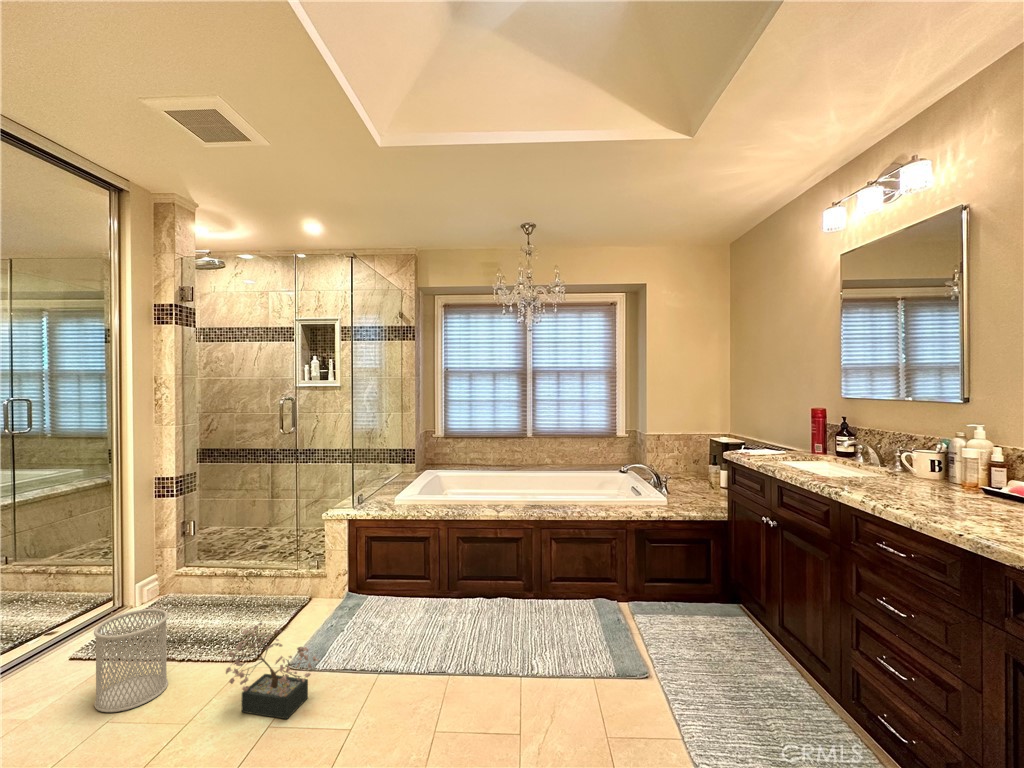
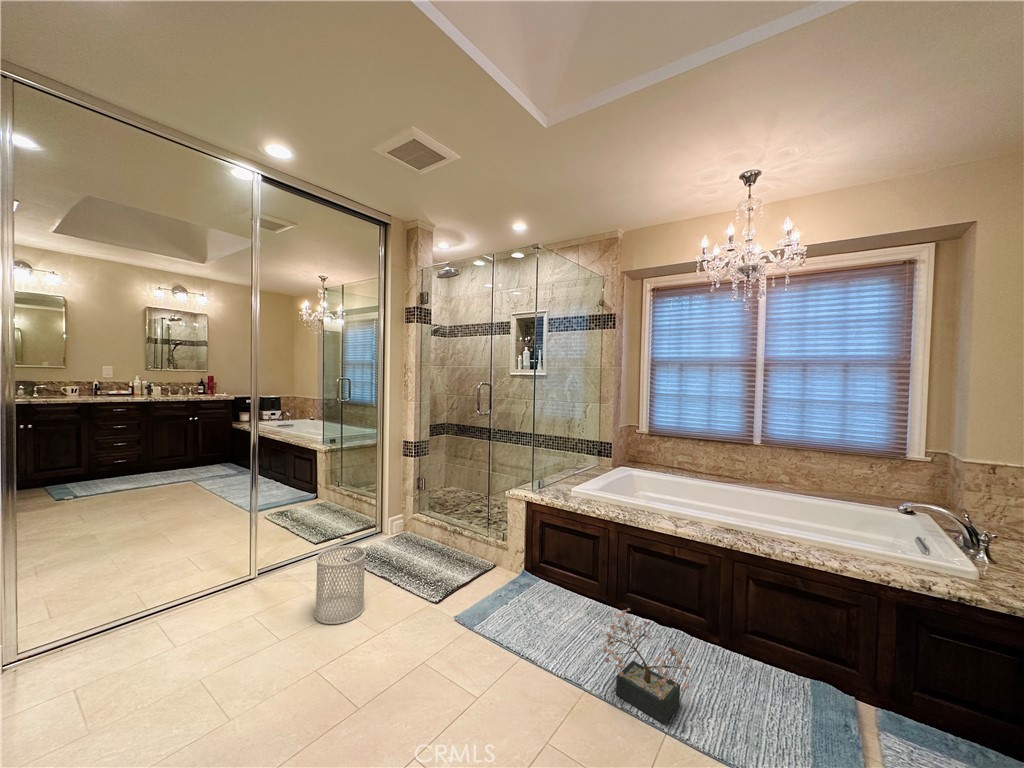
decorative plant: present [223,622,318,719] -> present [601,608,692,724]

